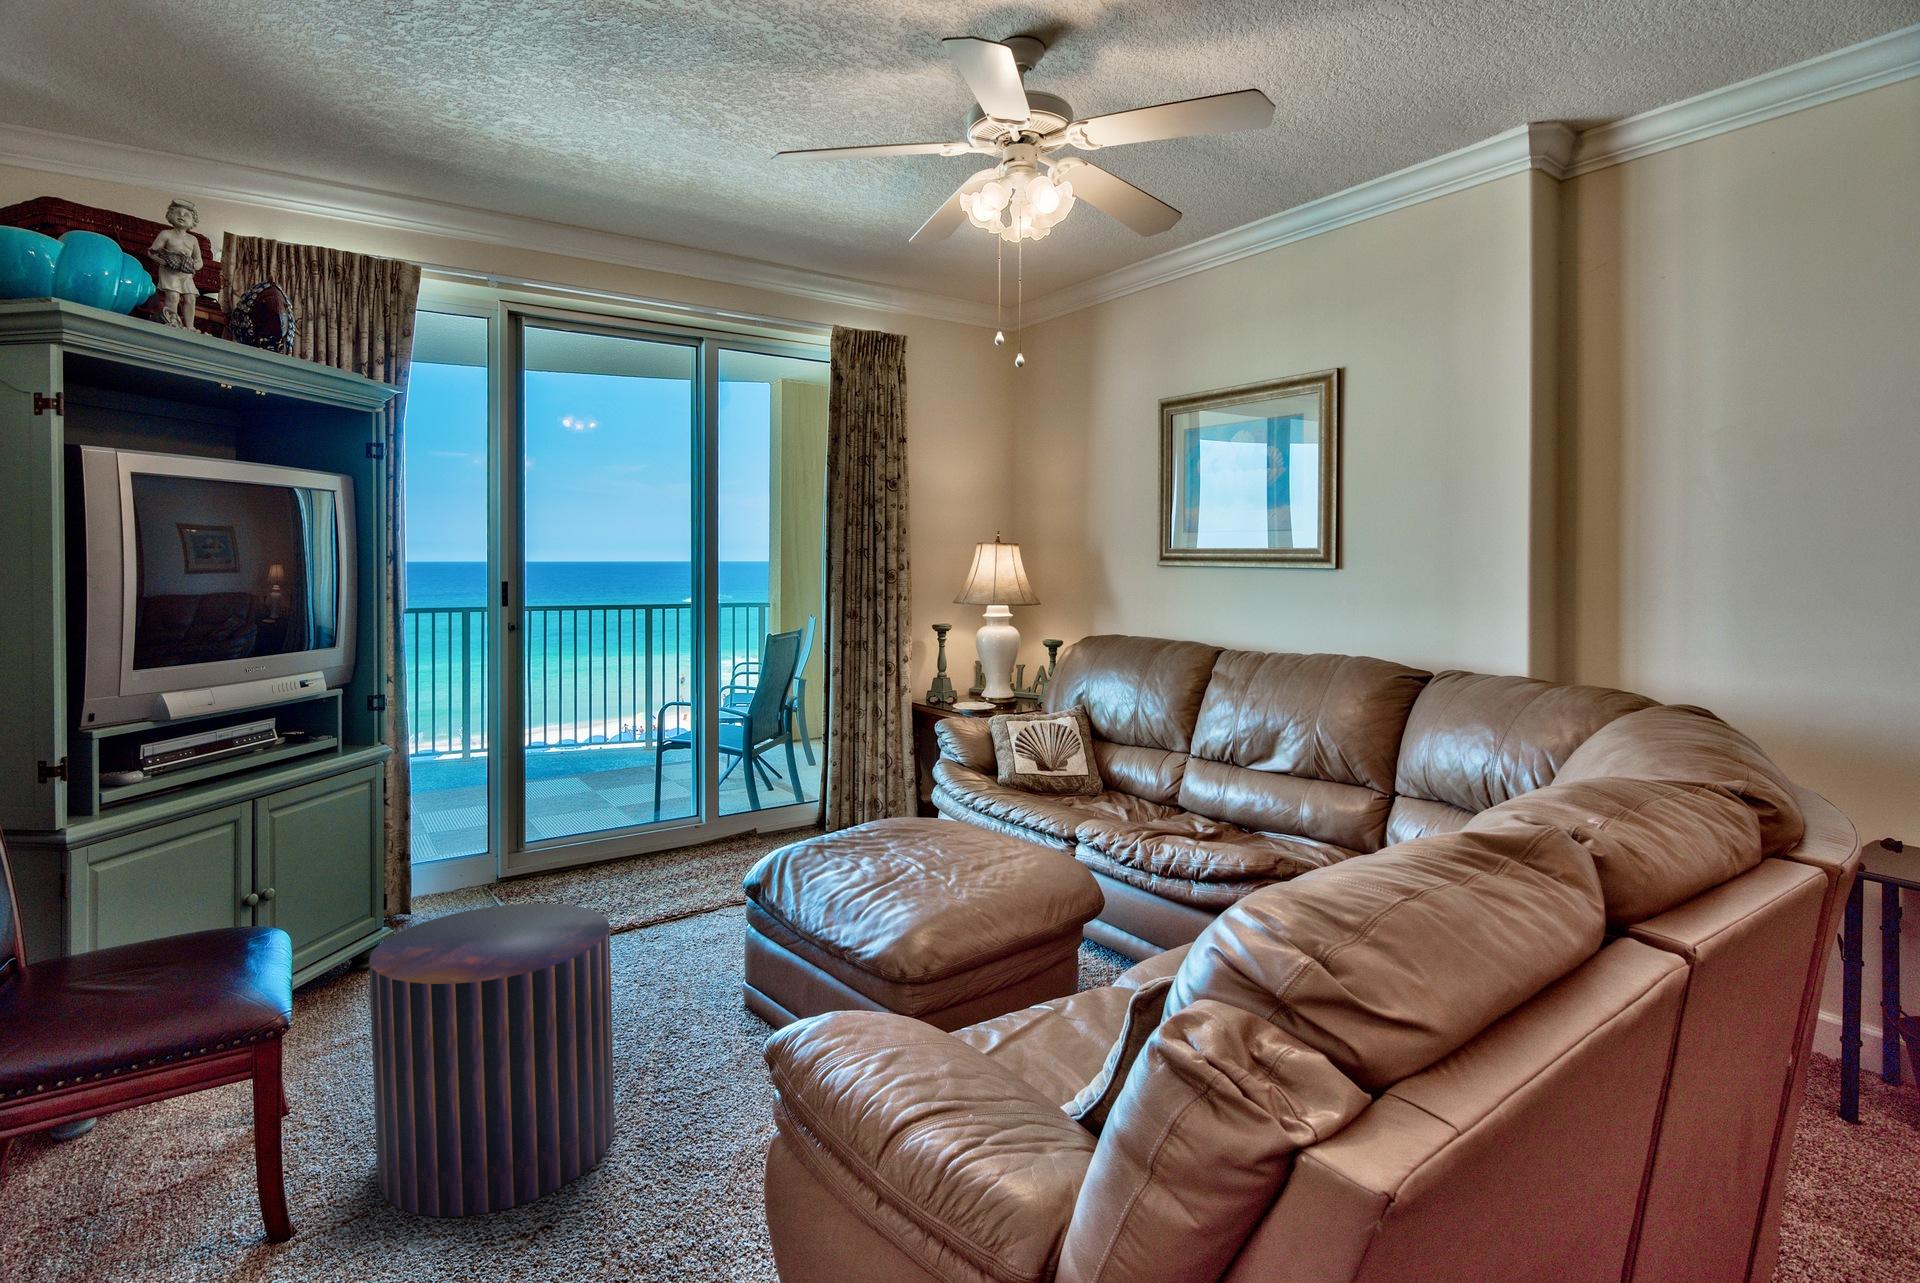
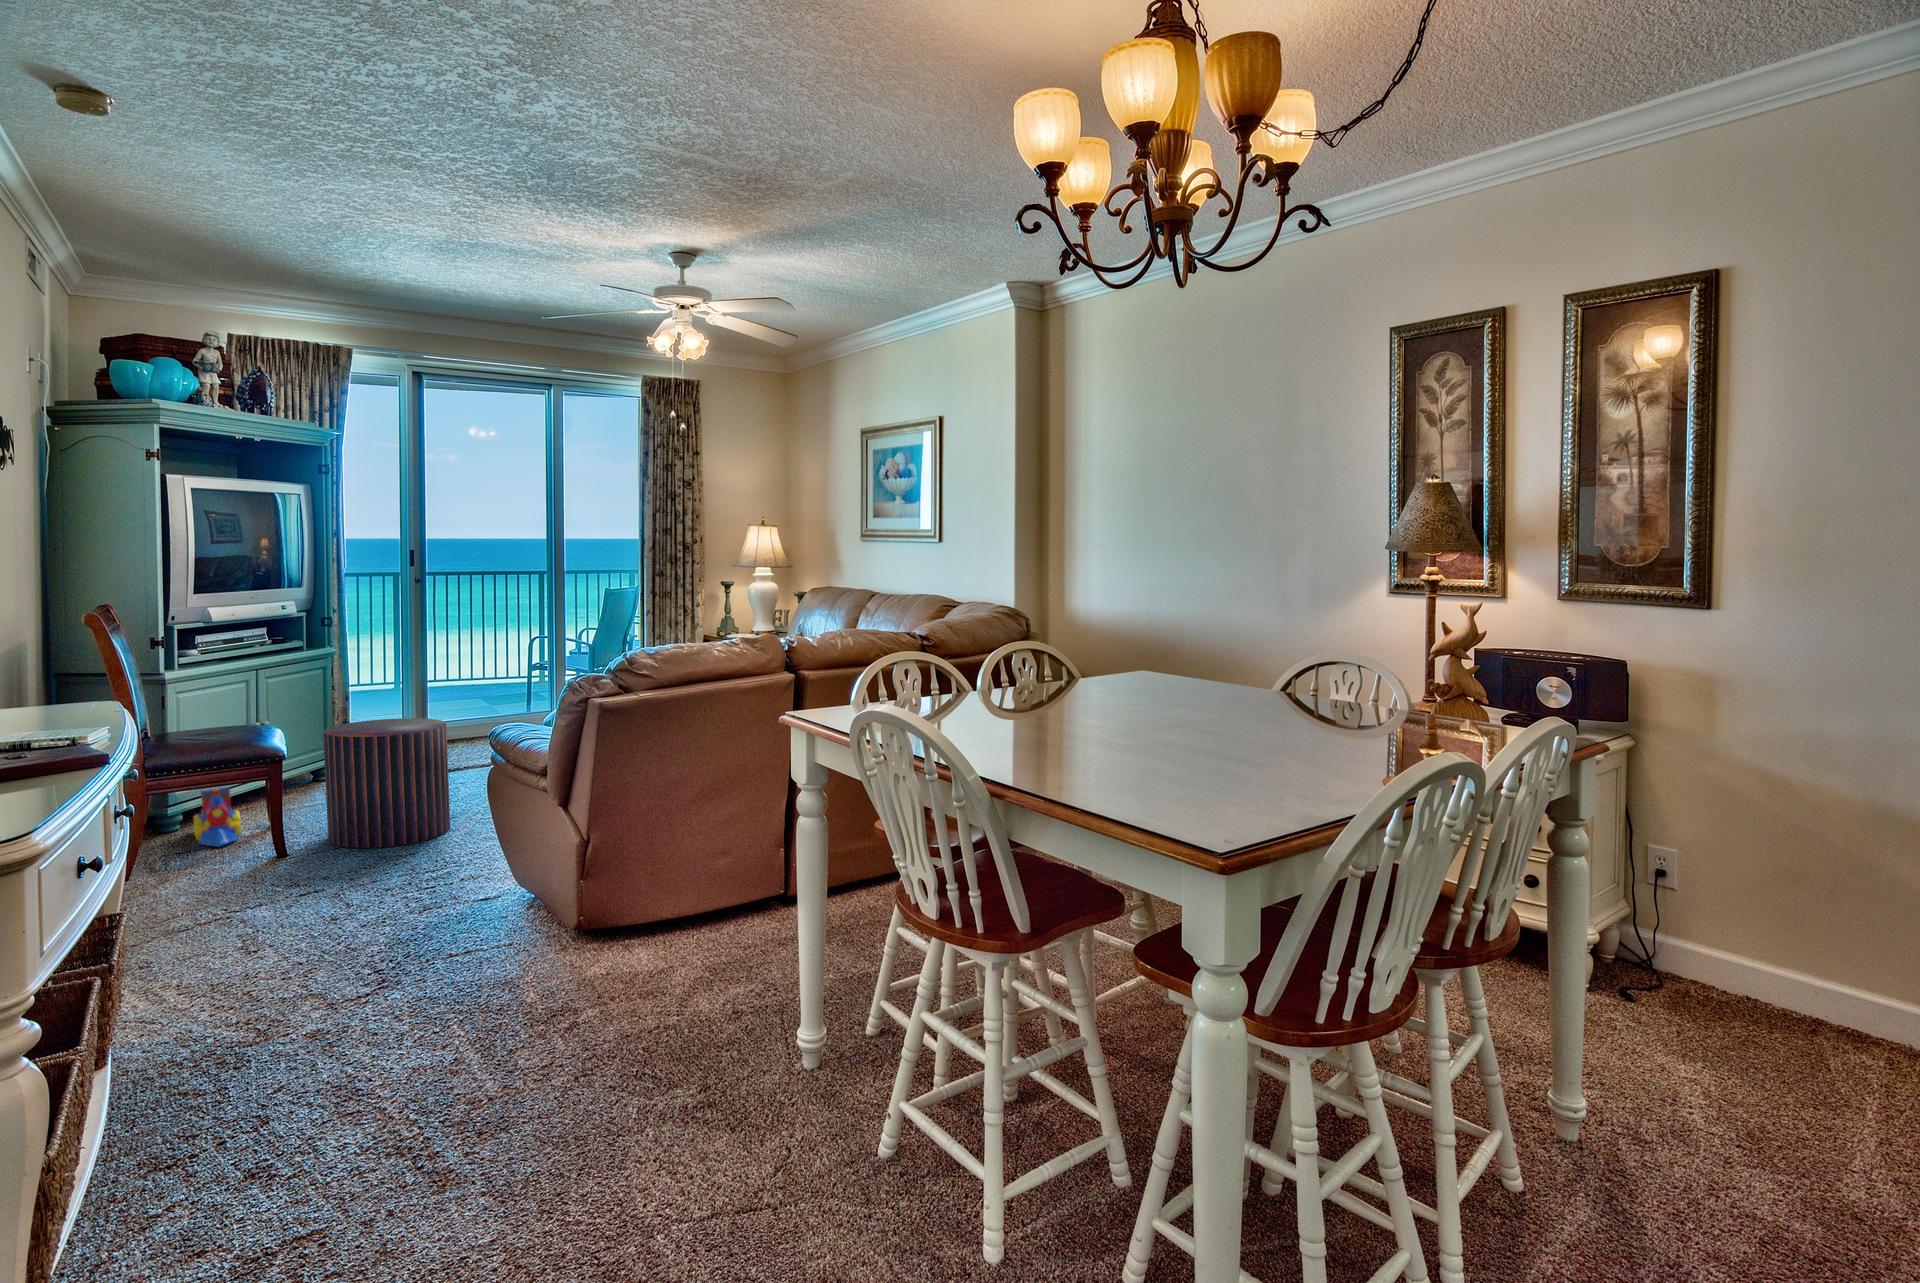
toy train: none [106,1038,208,1214] -> present [194,788,241,847]

